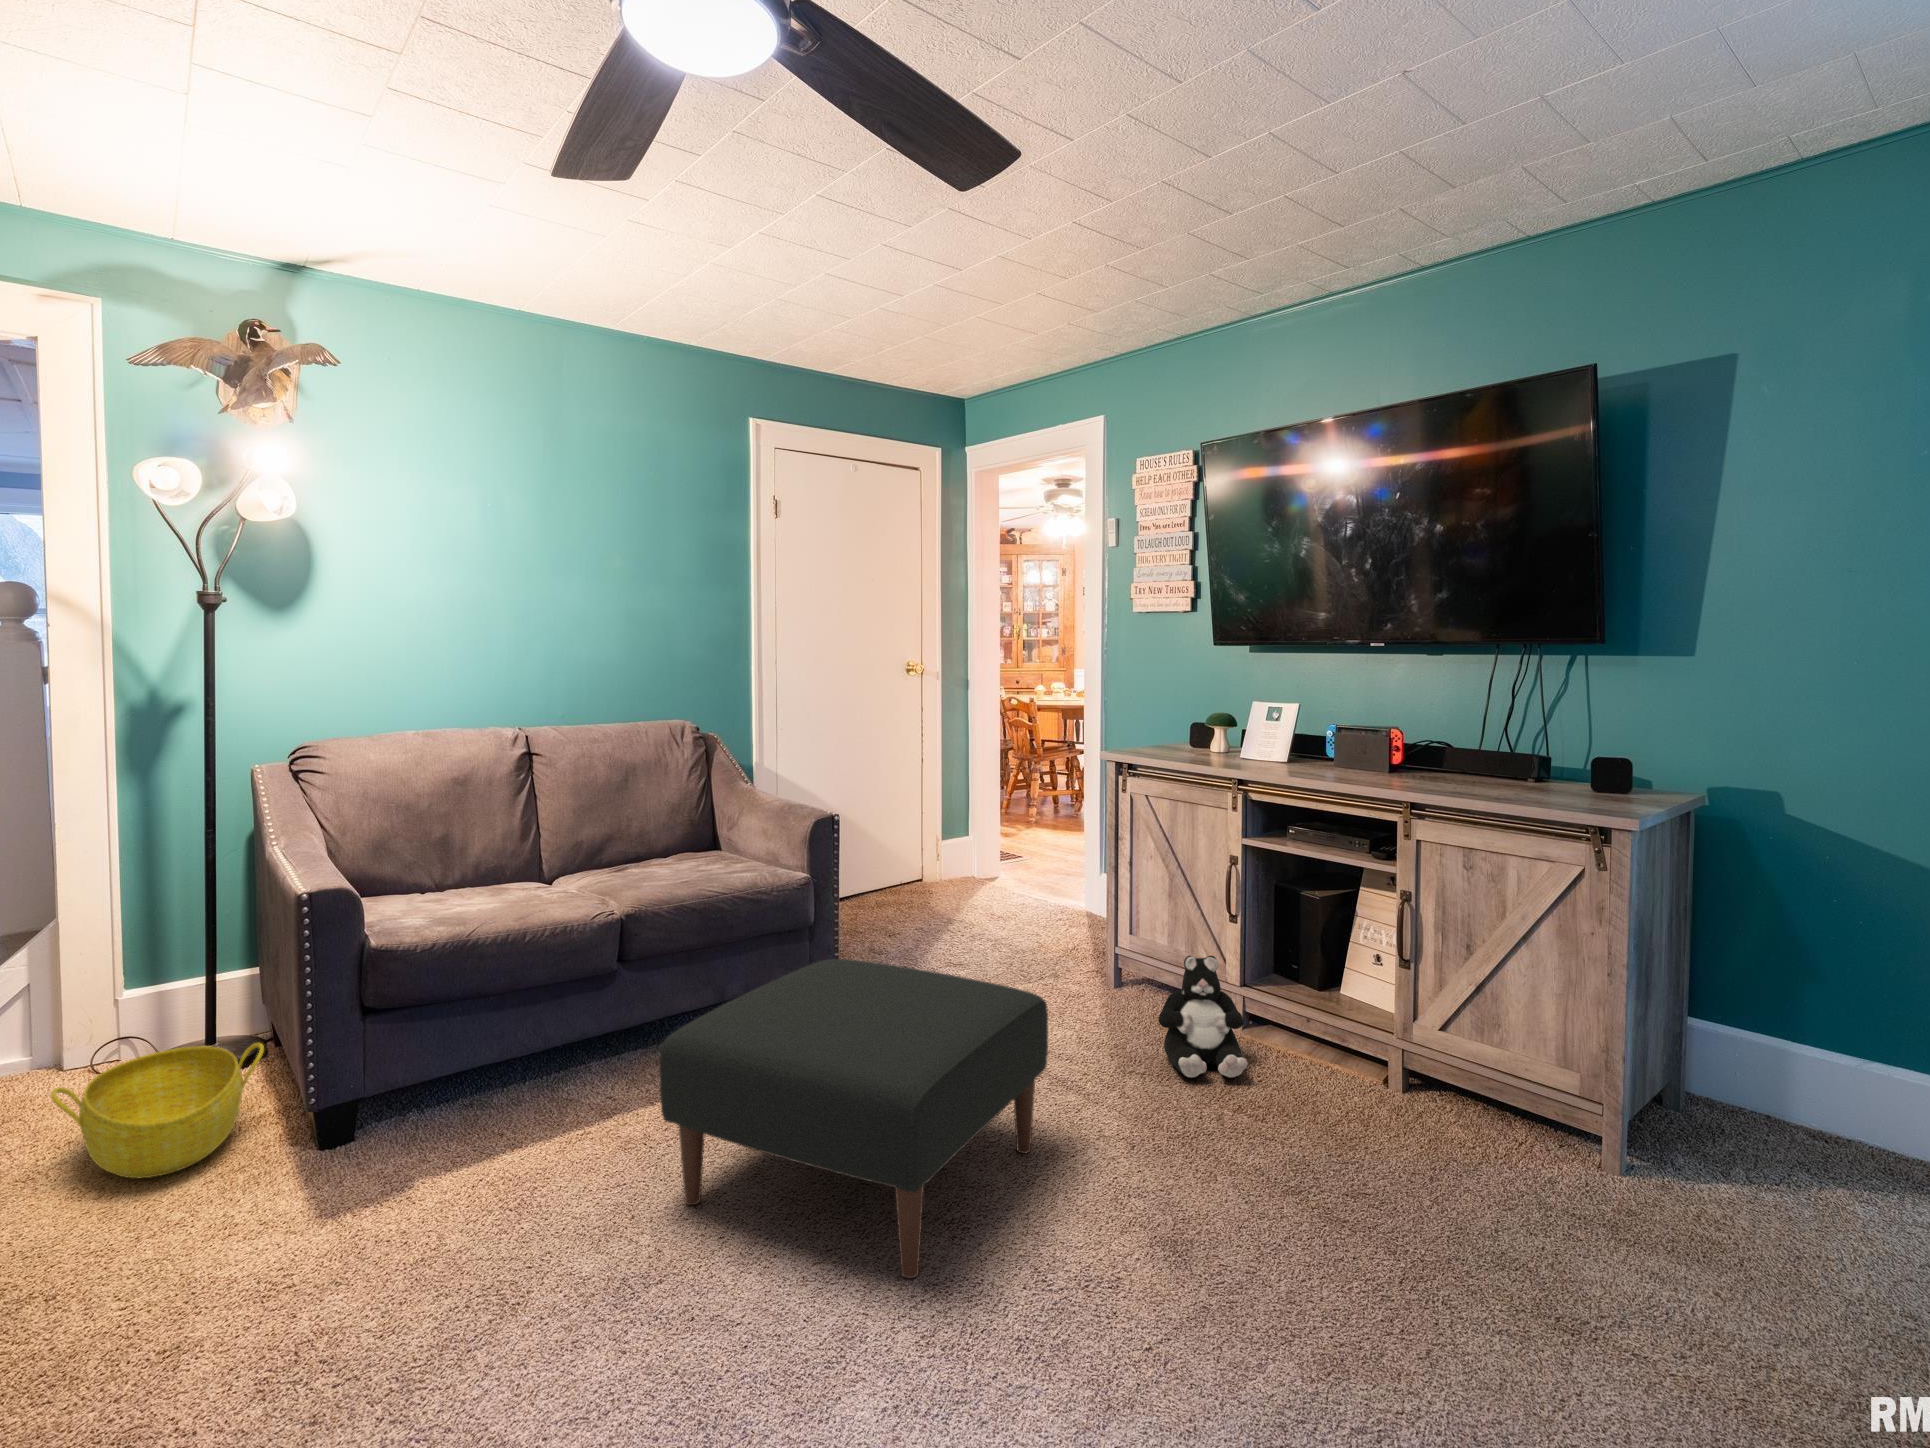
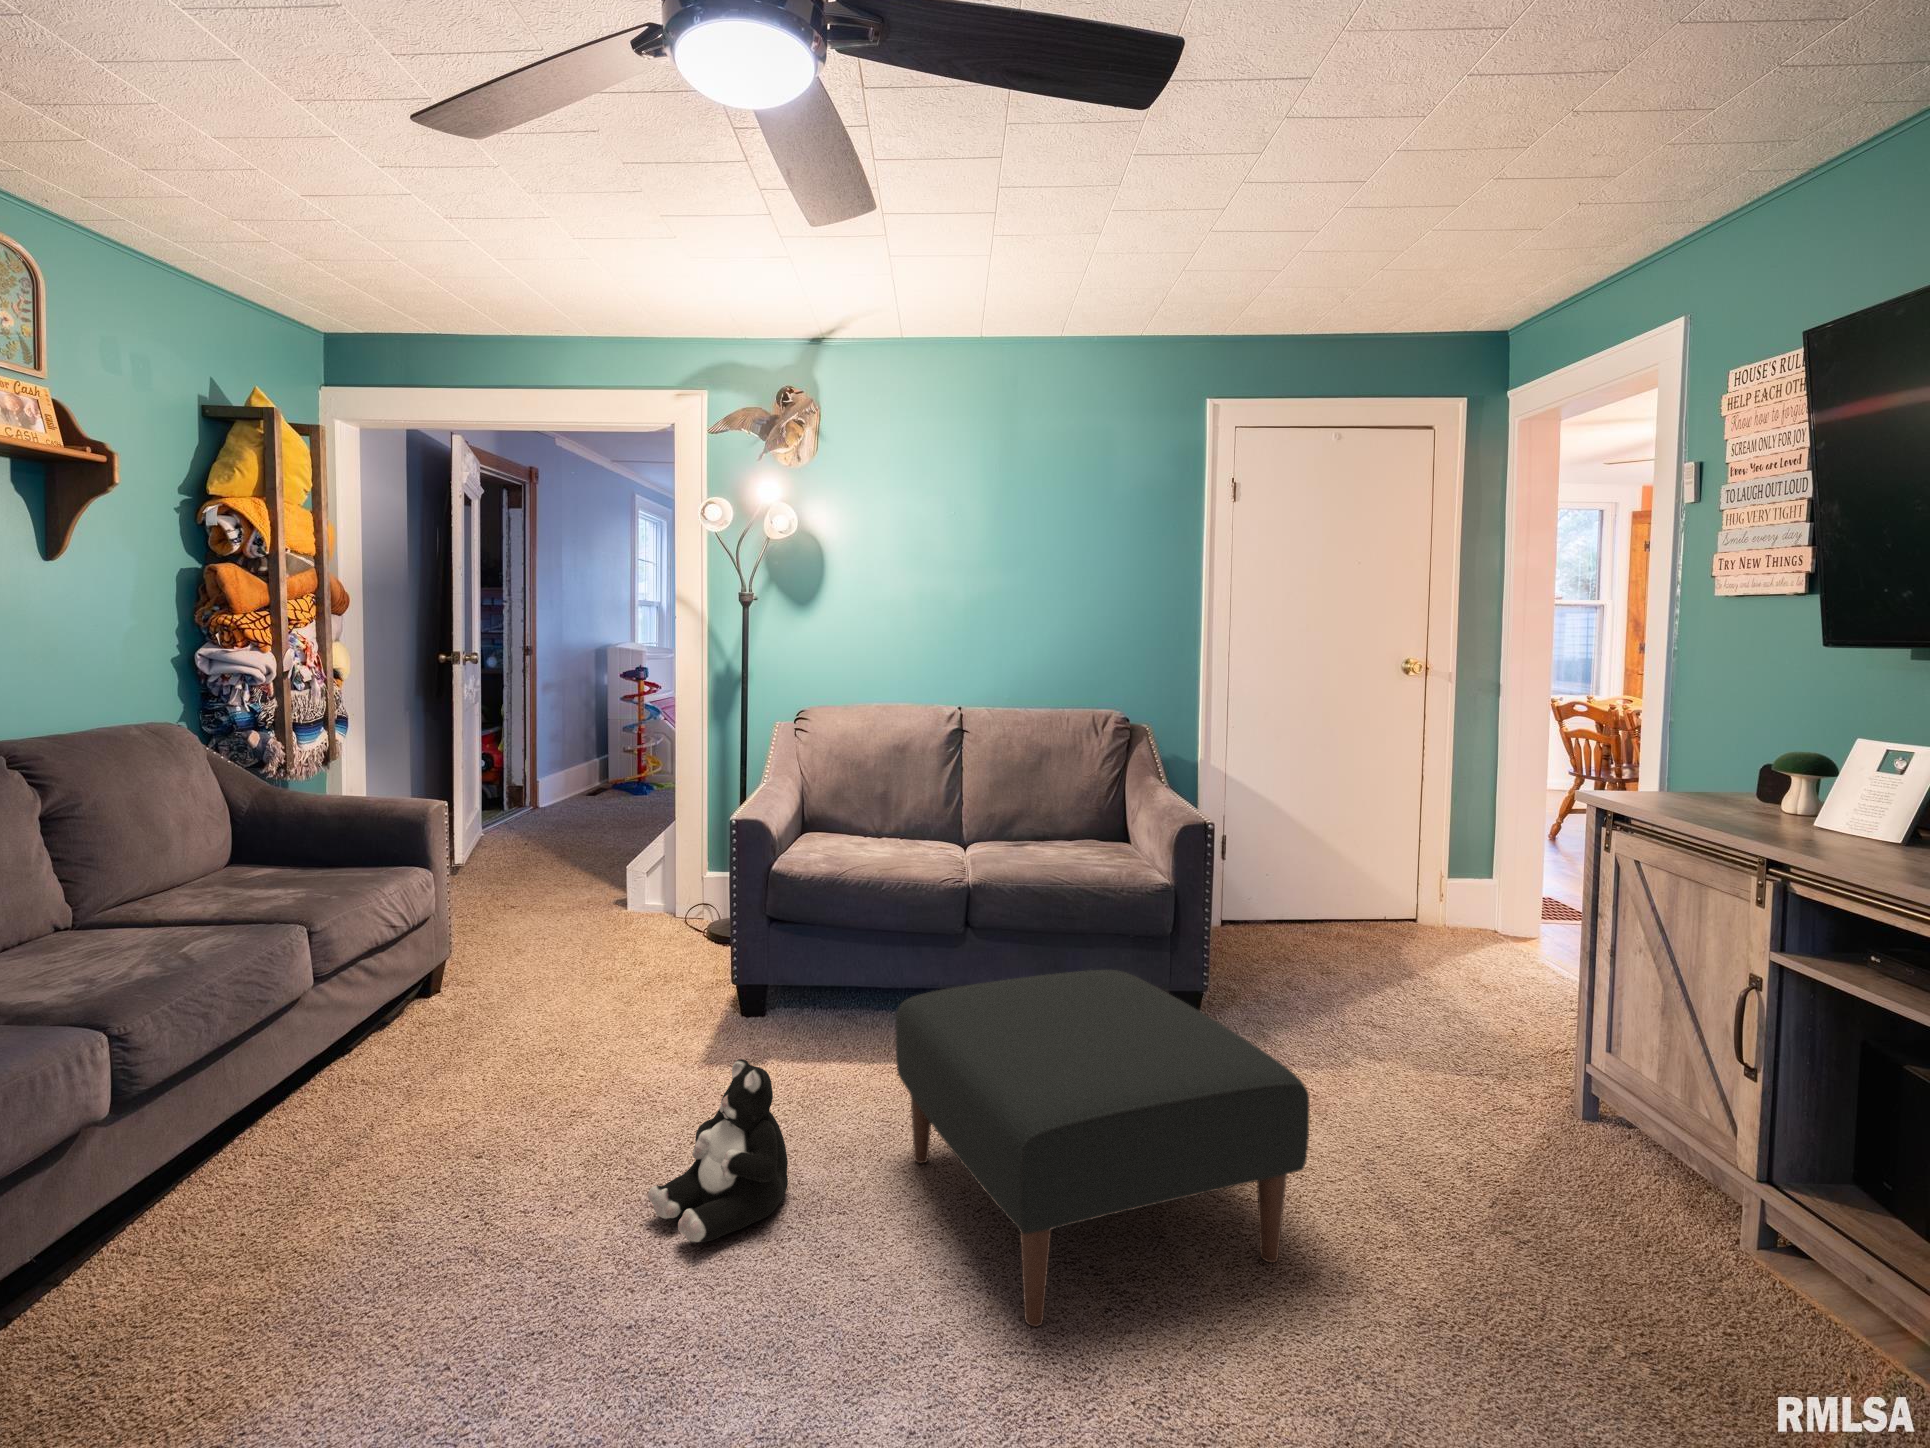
plush toy: present [1158,956,1248,1078] -> present [648,1059,788,1242]
basket: present [51,1043,264,1178] -> none [618,917,735,1002]

